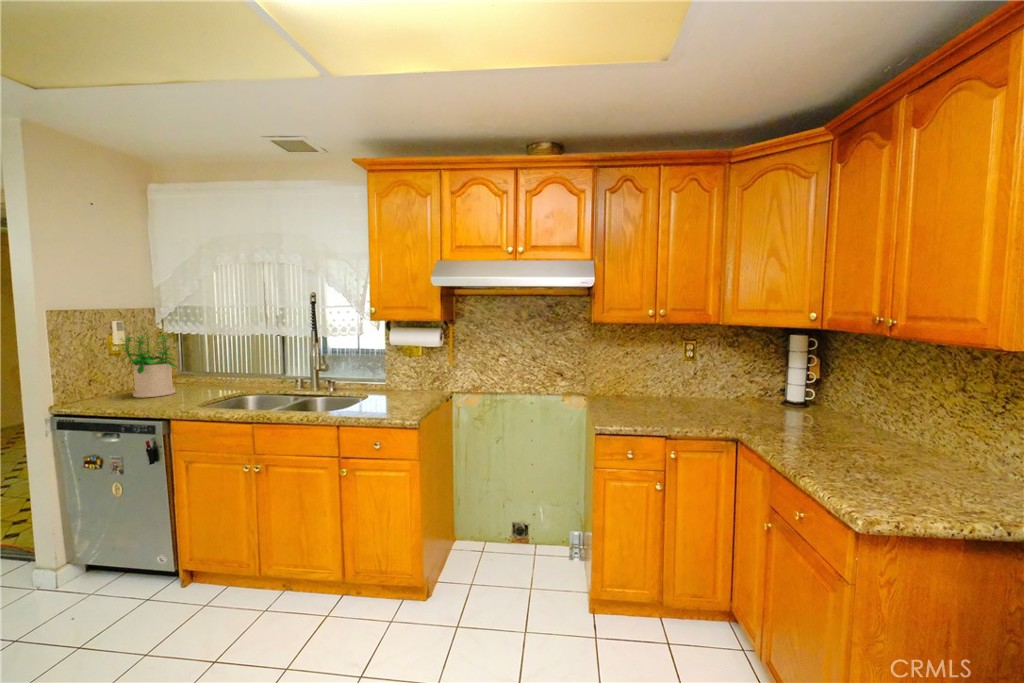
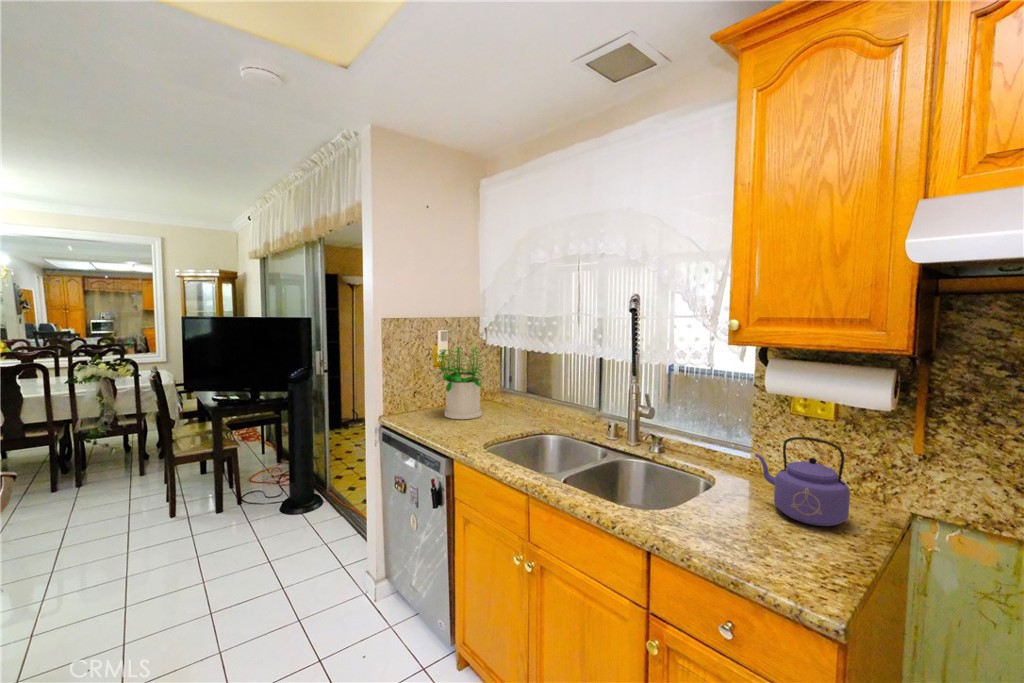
kettle: none [387,363,426,402] -> present [755,437,850,526]

